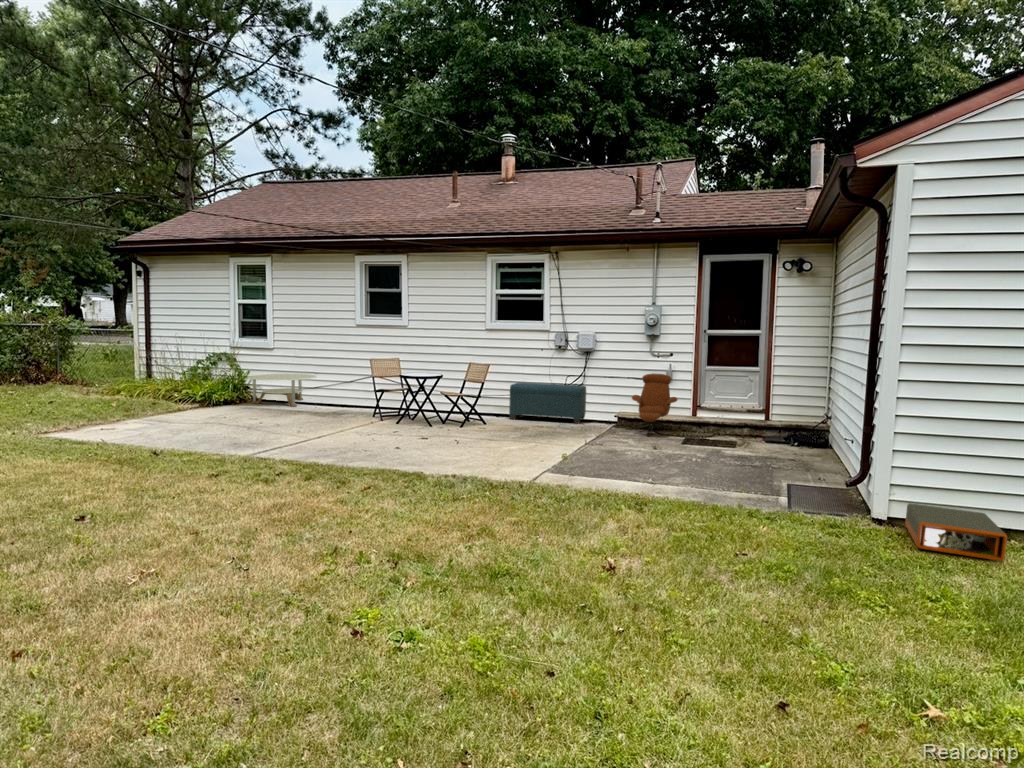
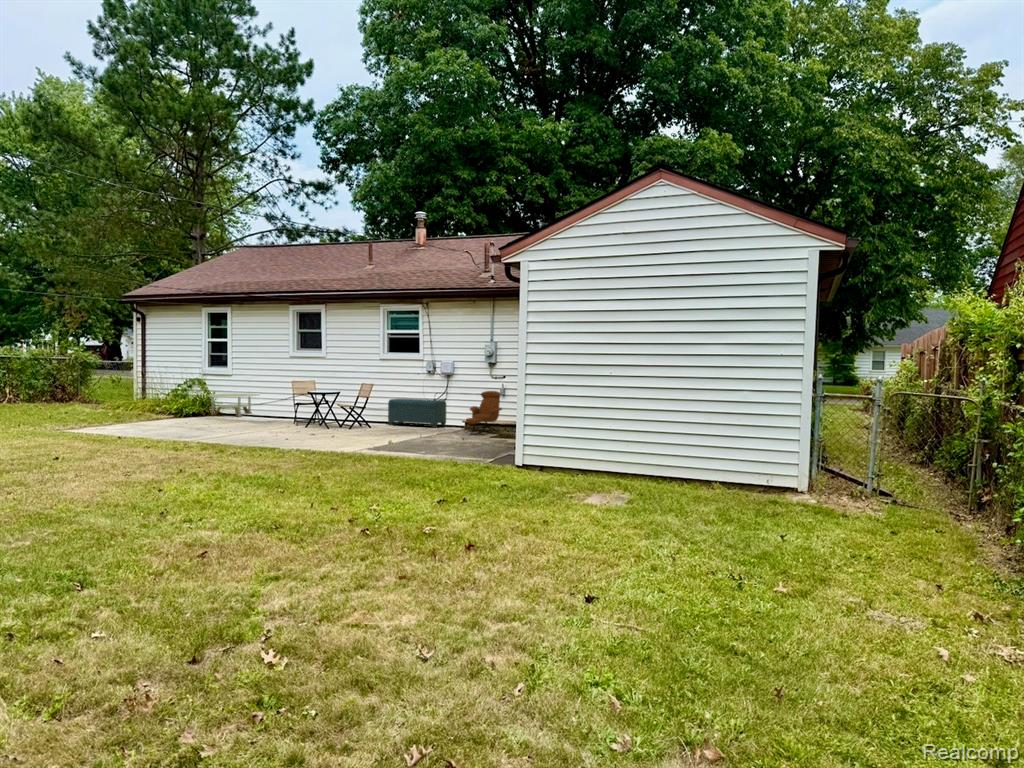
storage box: present [905,503,1007,561] -> none [511,459,567,485]

